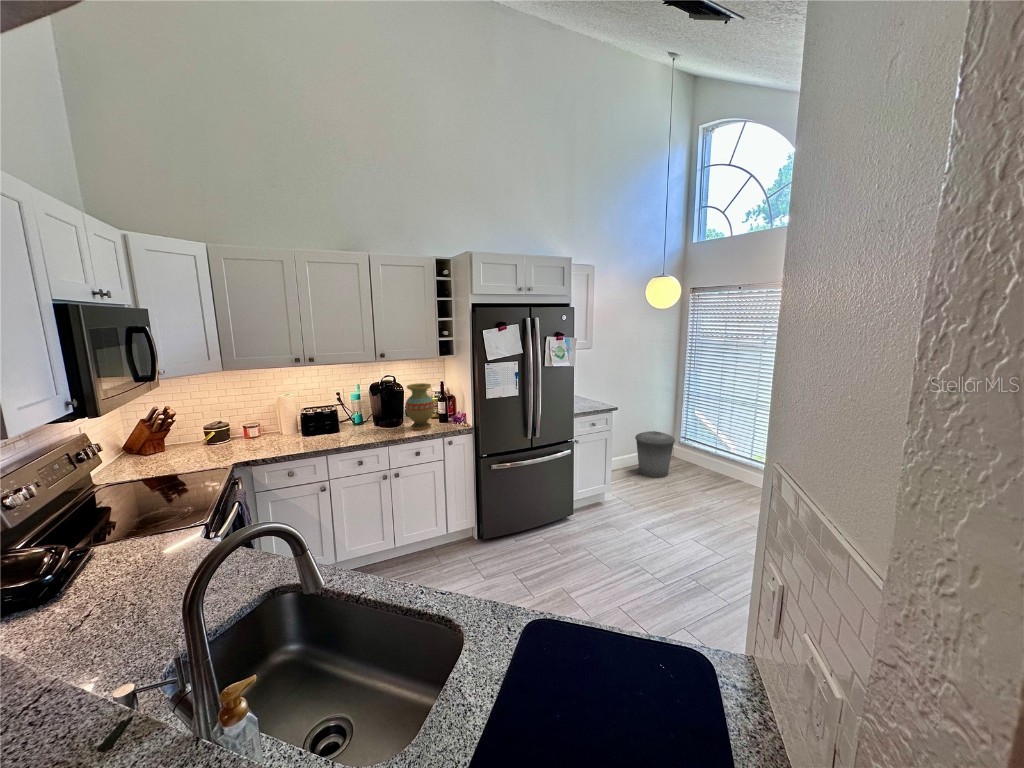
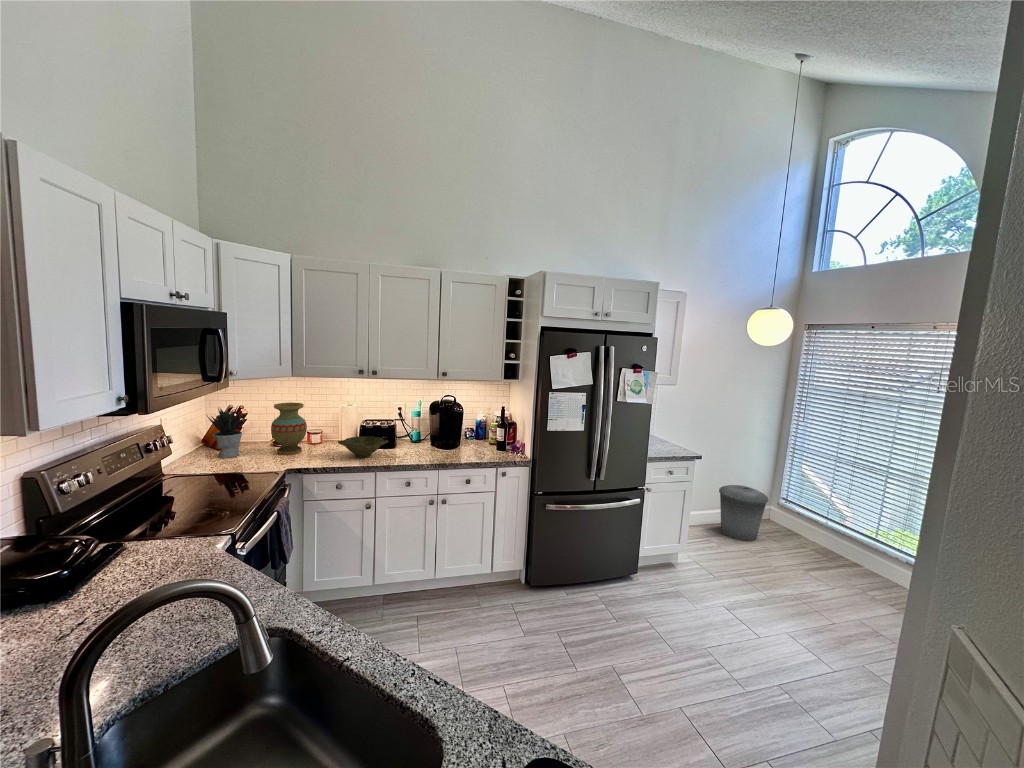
vase: present [405,383,434,430] -> present [271,402,307,455]
potted plant: none [130,406,176,461] -> present [207,406,245,458]
bowl: none [282,423,334,445] -> present [338,436,388,458]

